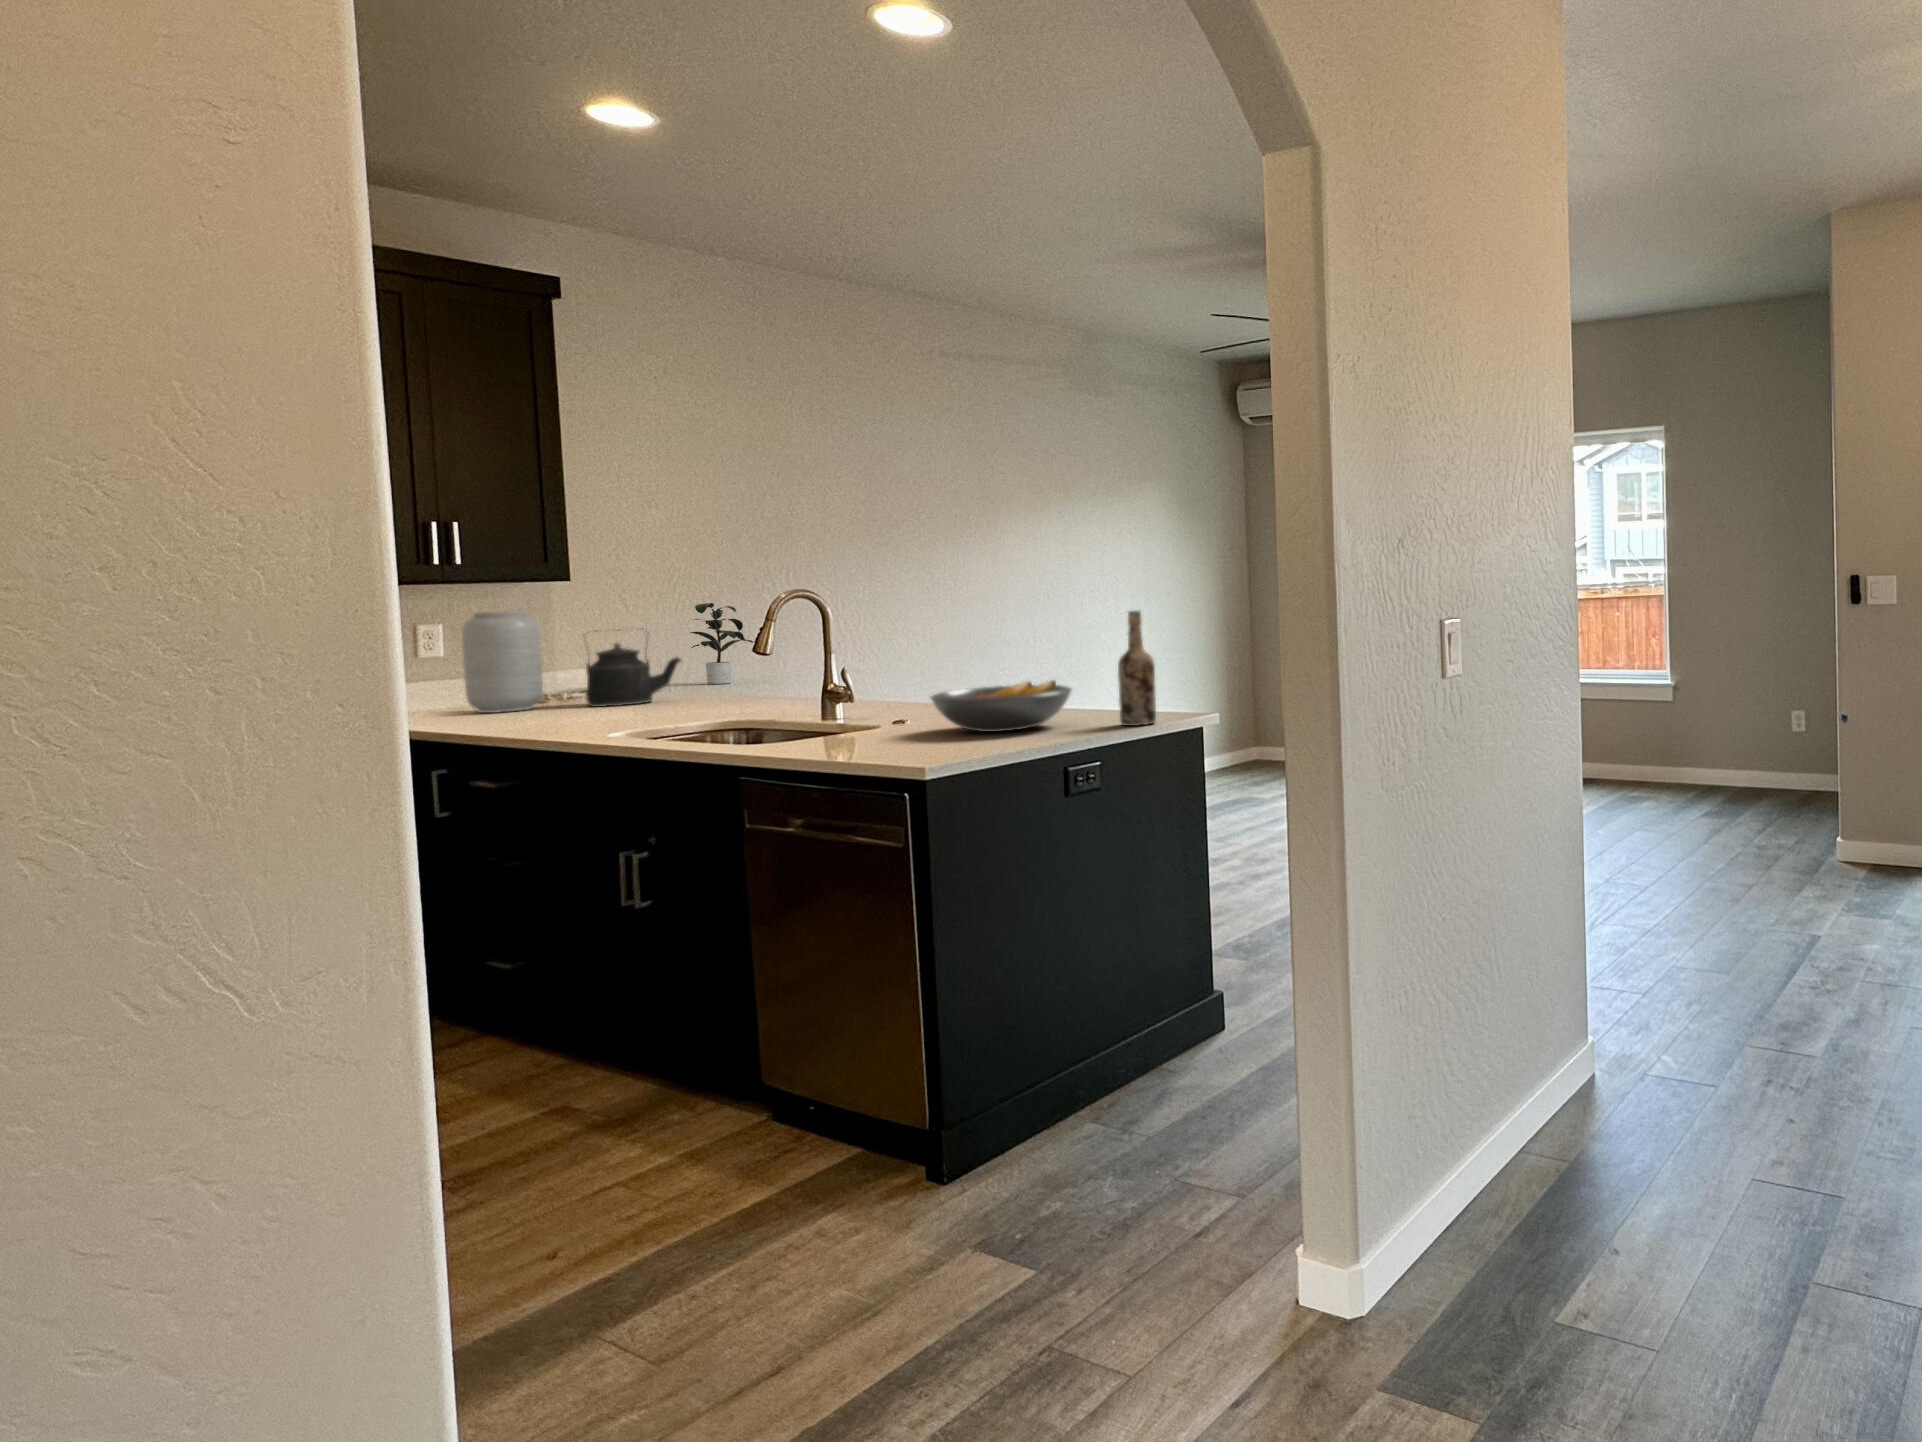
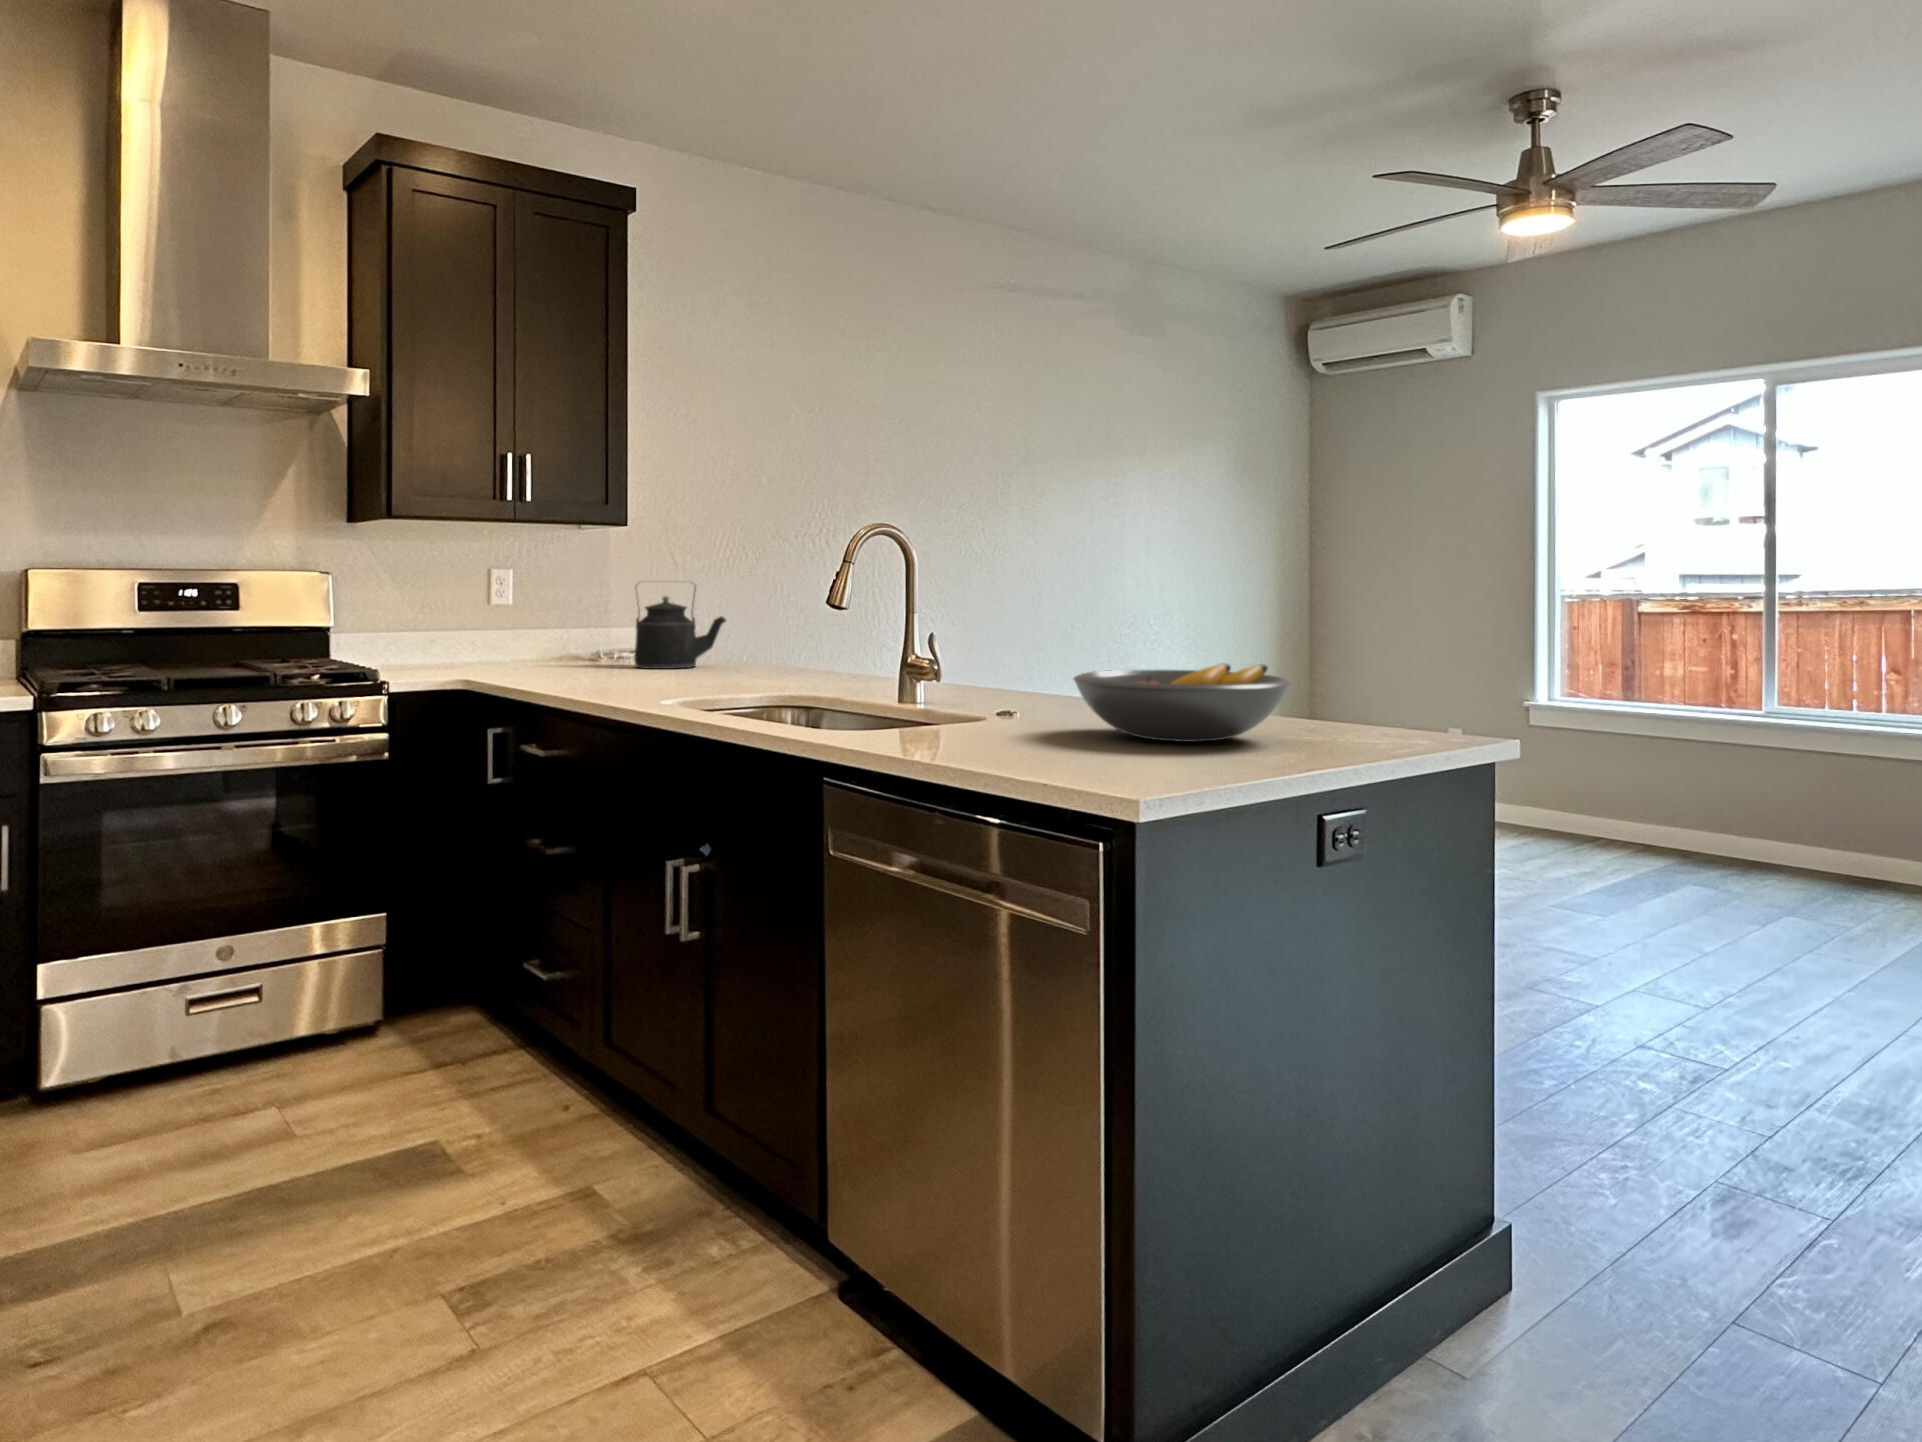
potted plant: present [690,603,753,684] -> none [717,560,804,653]
vase: present [462,611,543,713] -> none [527,556,595,668]
wine bottle: present [1118,611,1156,726] -> none [1373,553,1438,751]

